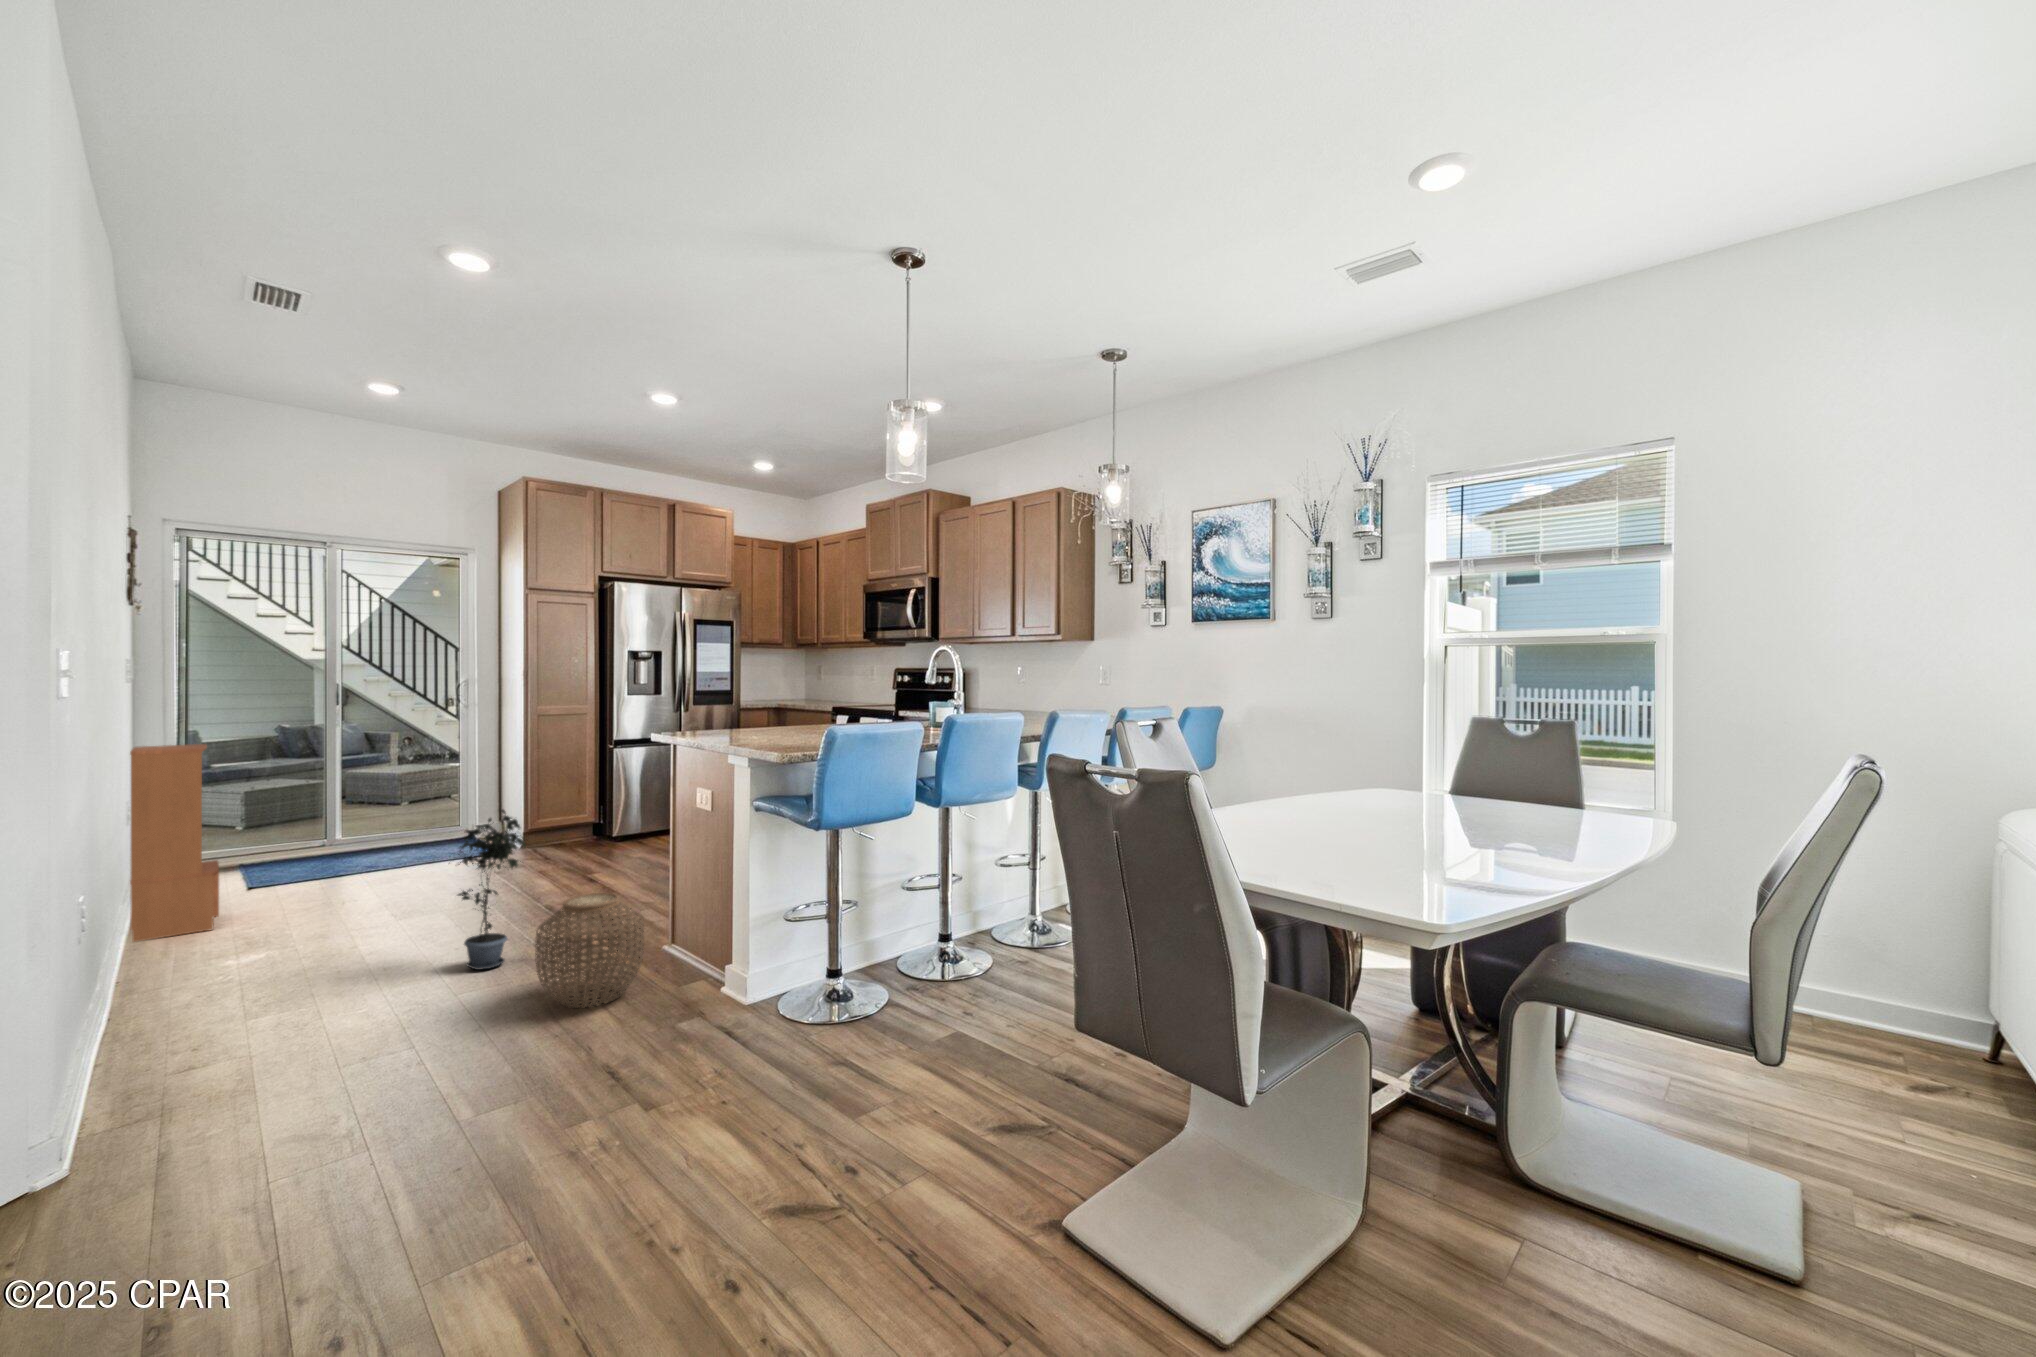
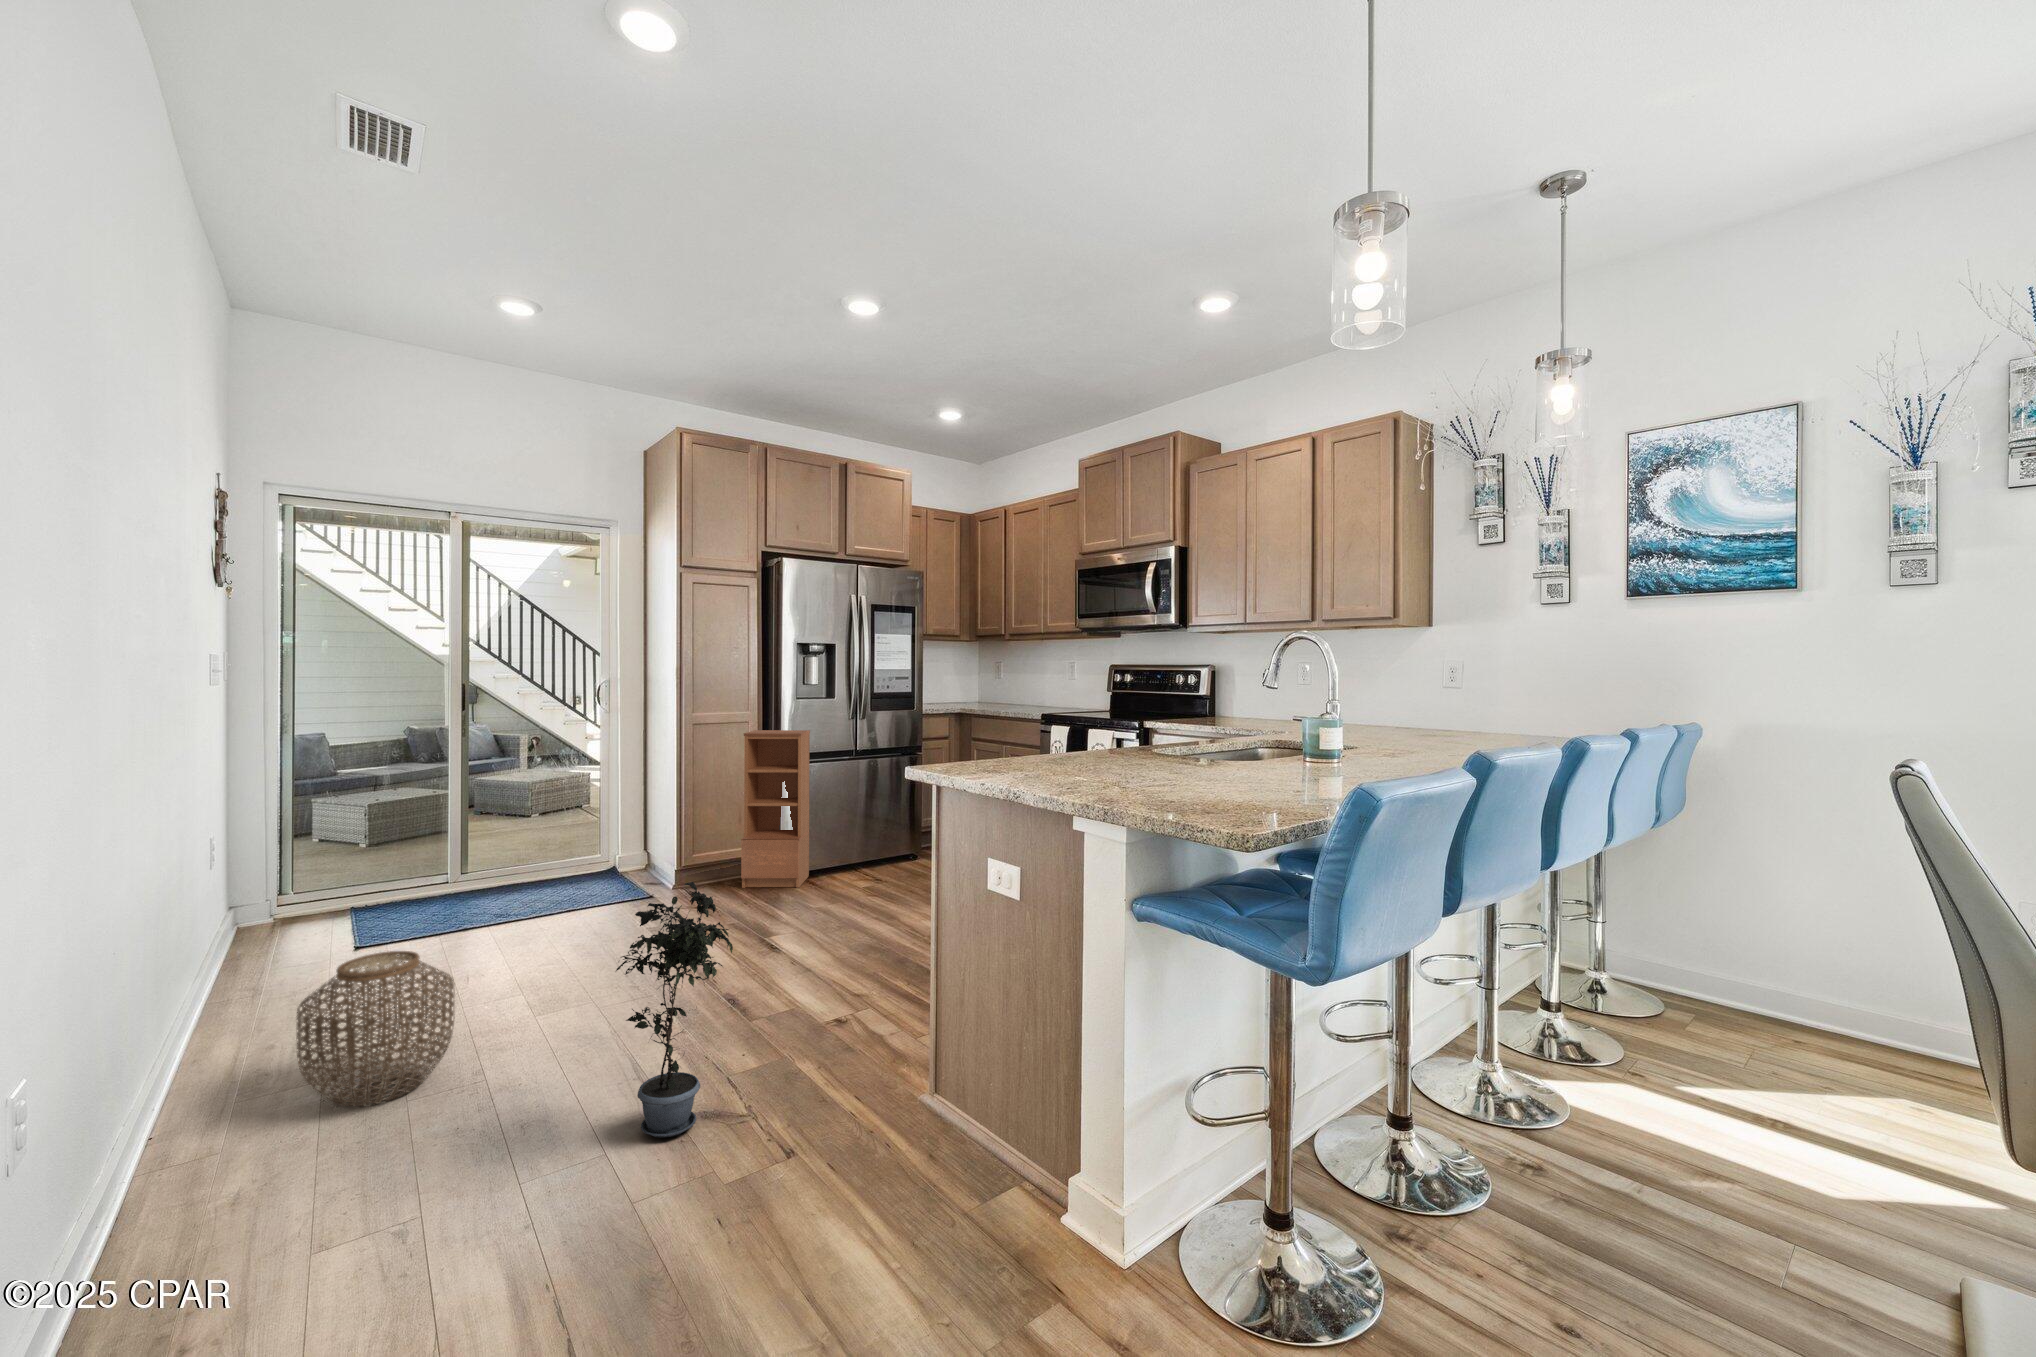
bookcase: present [130,744,219,942] -> present [741,730,810,888]
woven basket: present [535,893,644,1008] -> present [296,951,454,1106]

